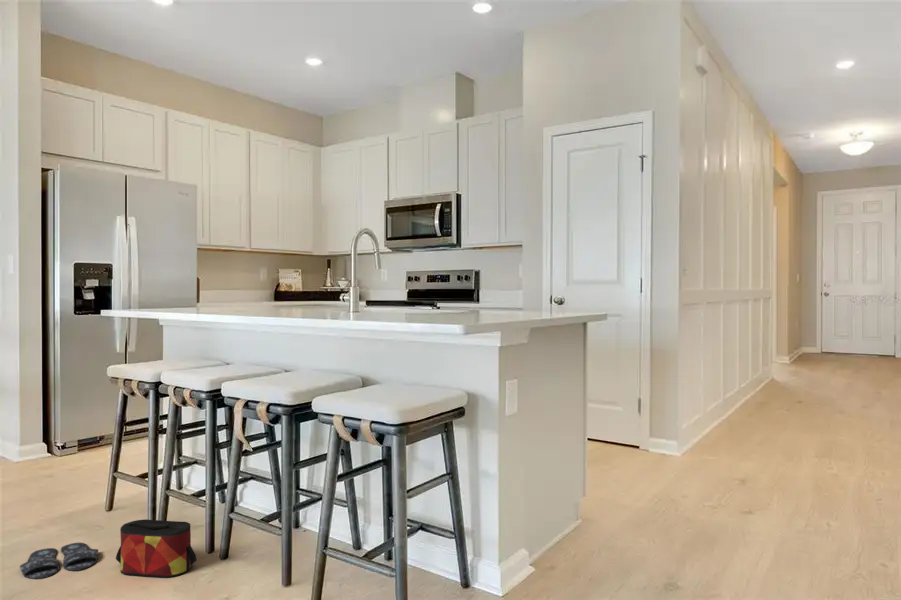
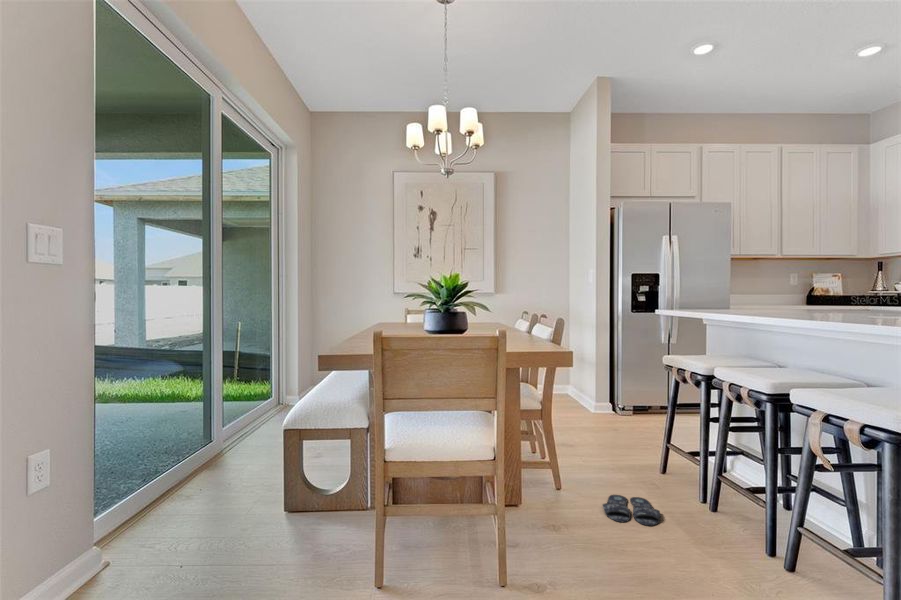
bag: present [116,519,197,578] -> none [676,499,757,568]

